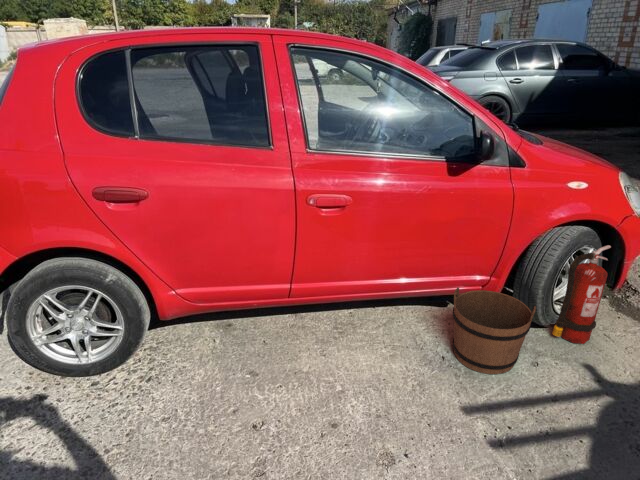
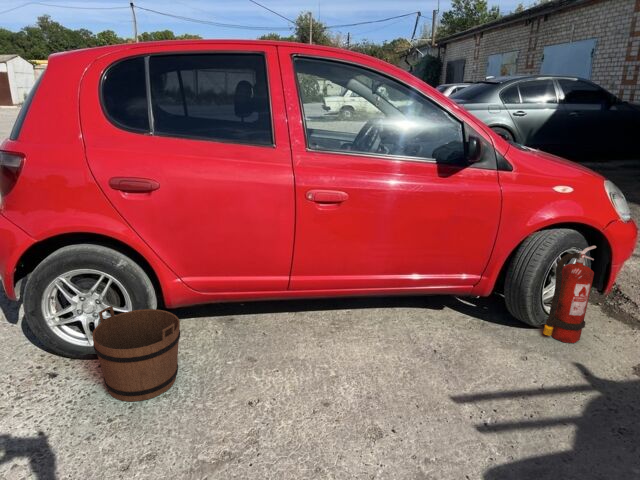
bucket: present [453,287,536,374] -> present [92,306,180,401]

